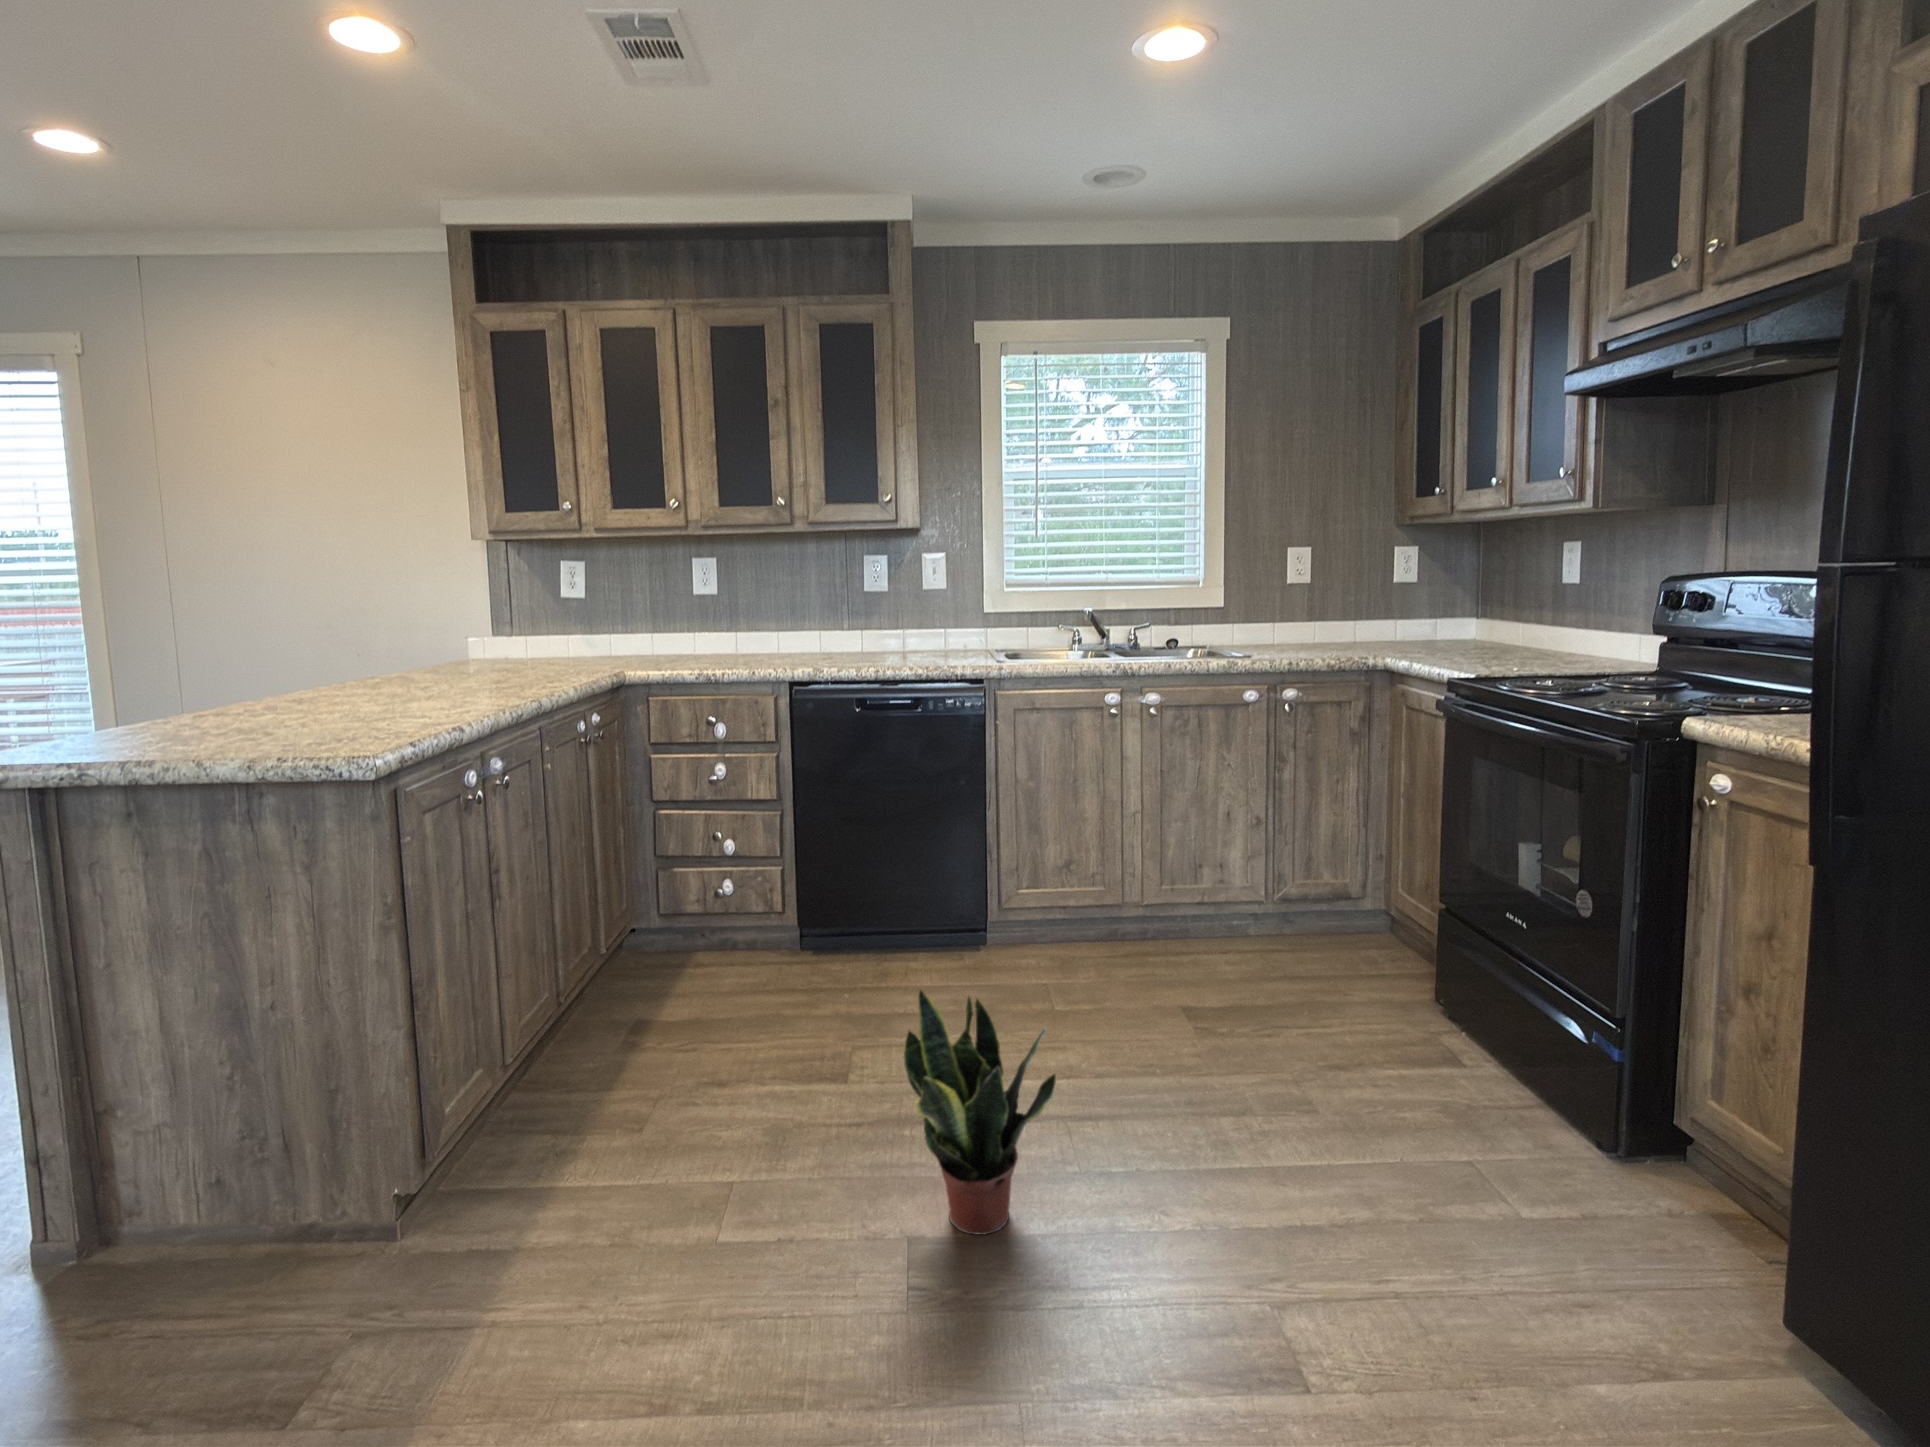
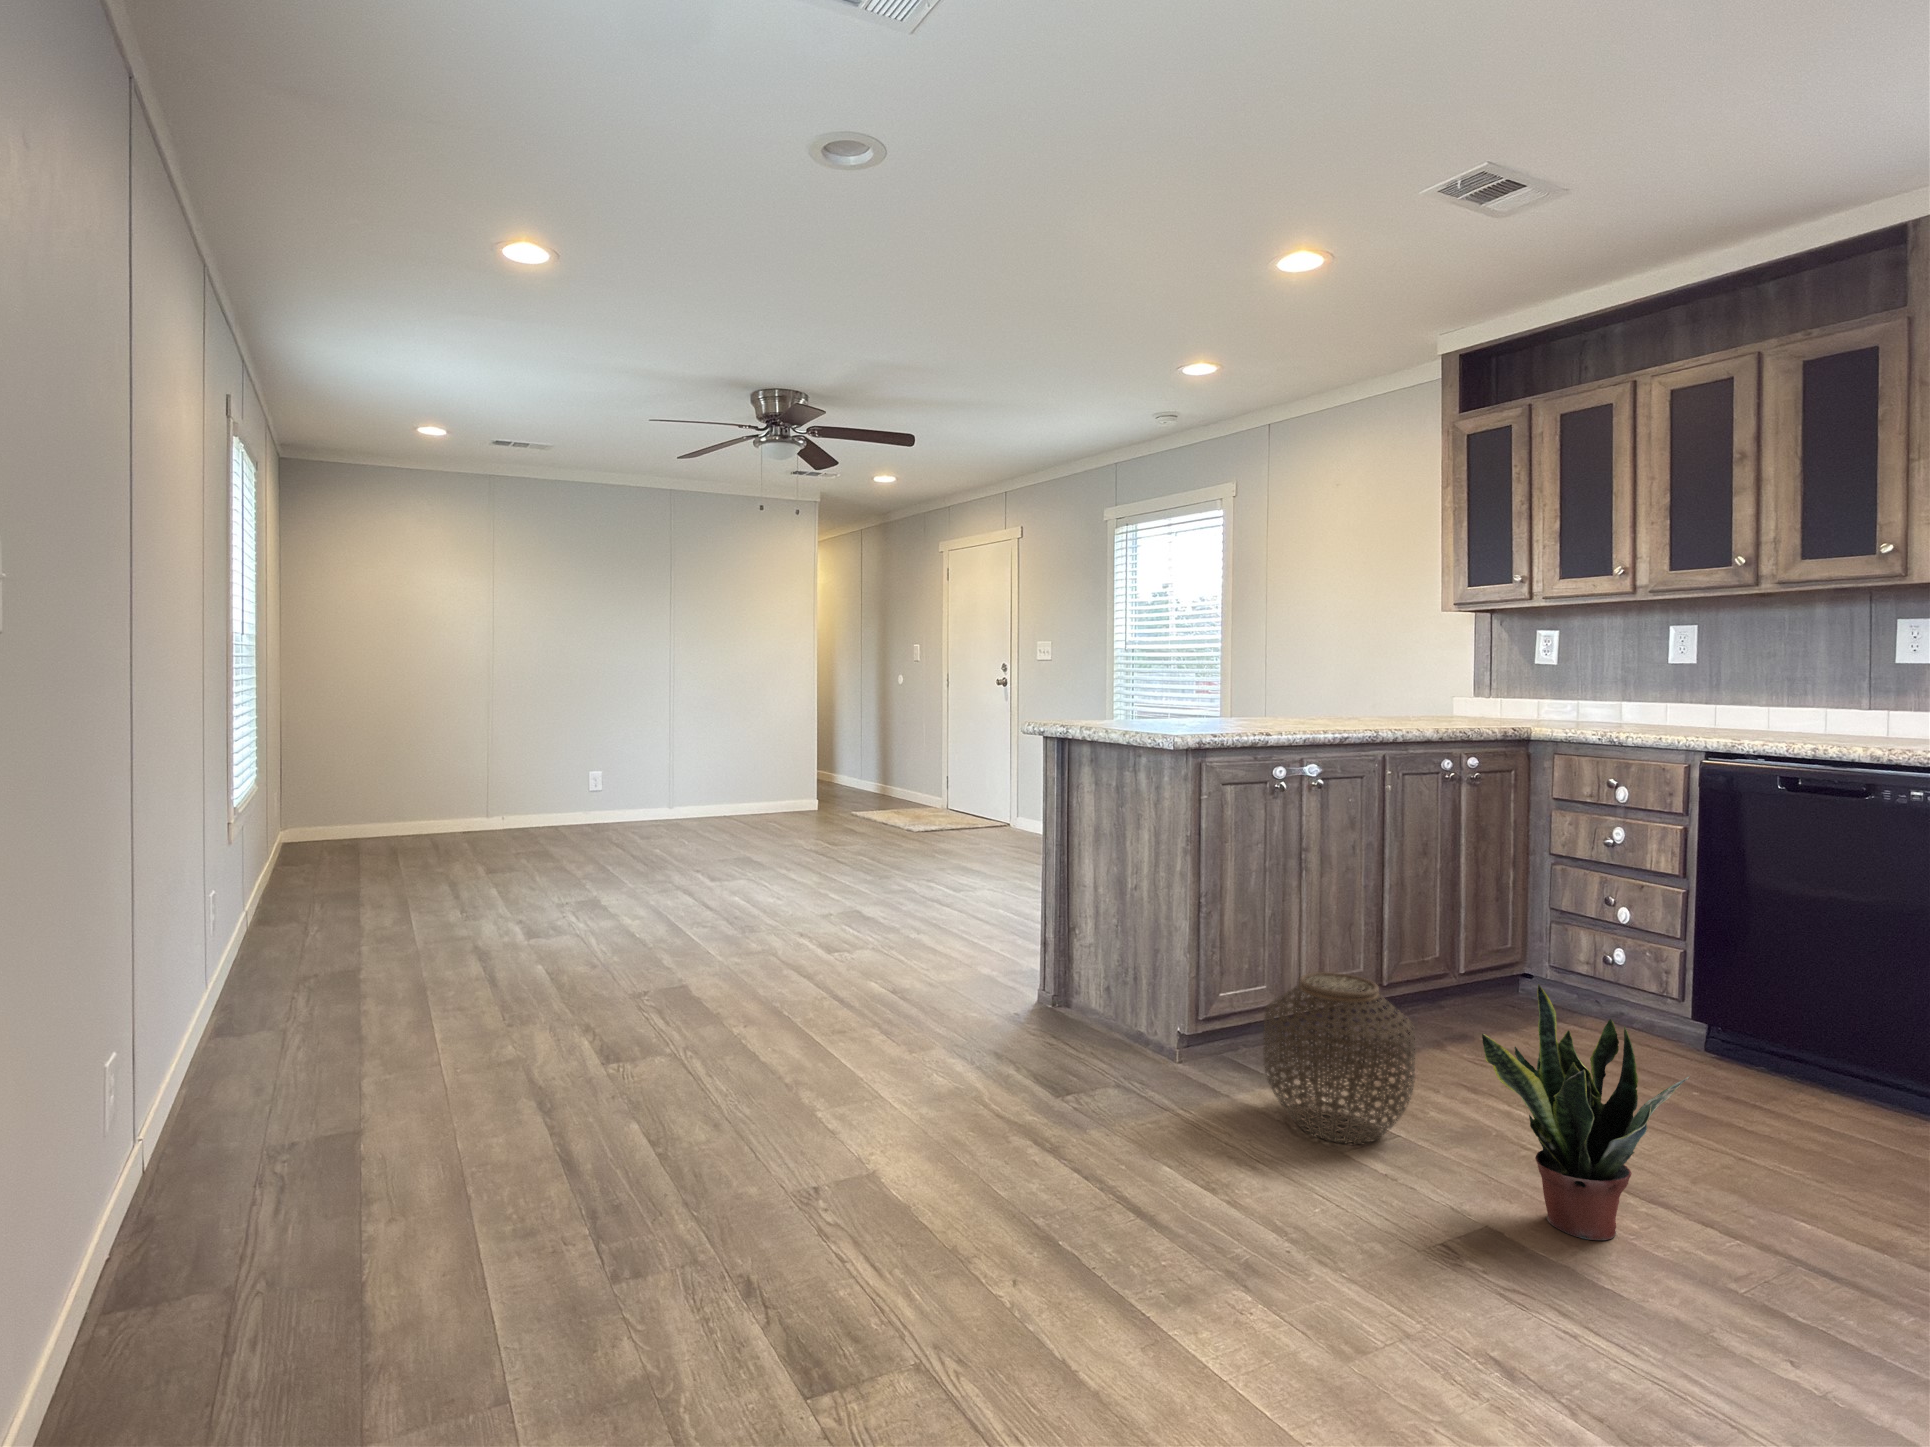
woven basket: none [579,1048,777,1288] -> present [1264,972,1415,1144]

